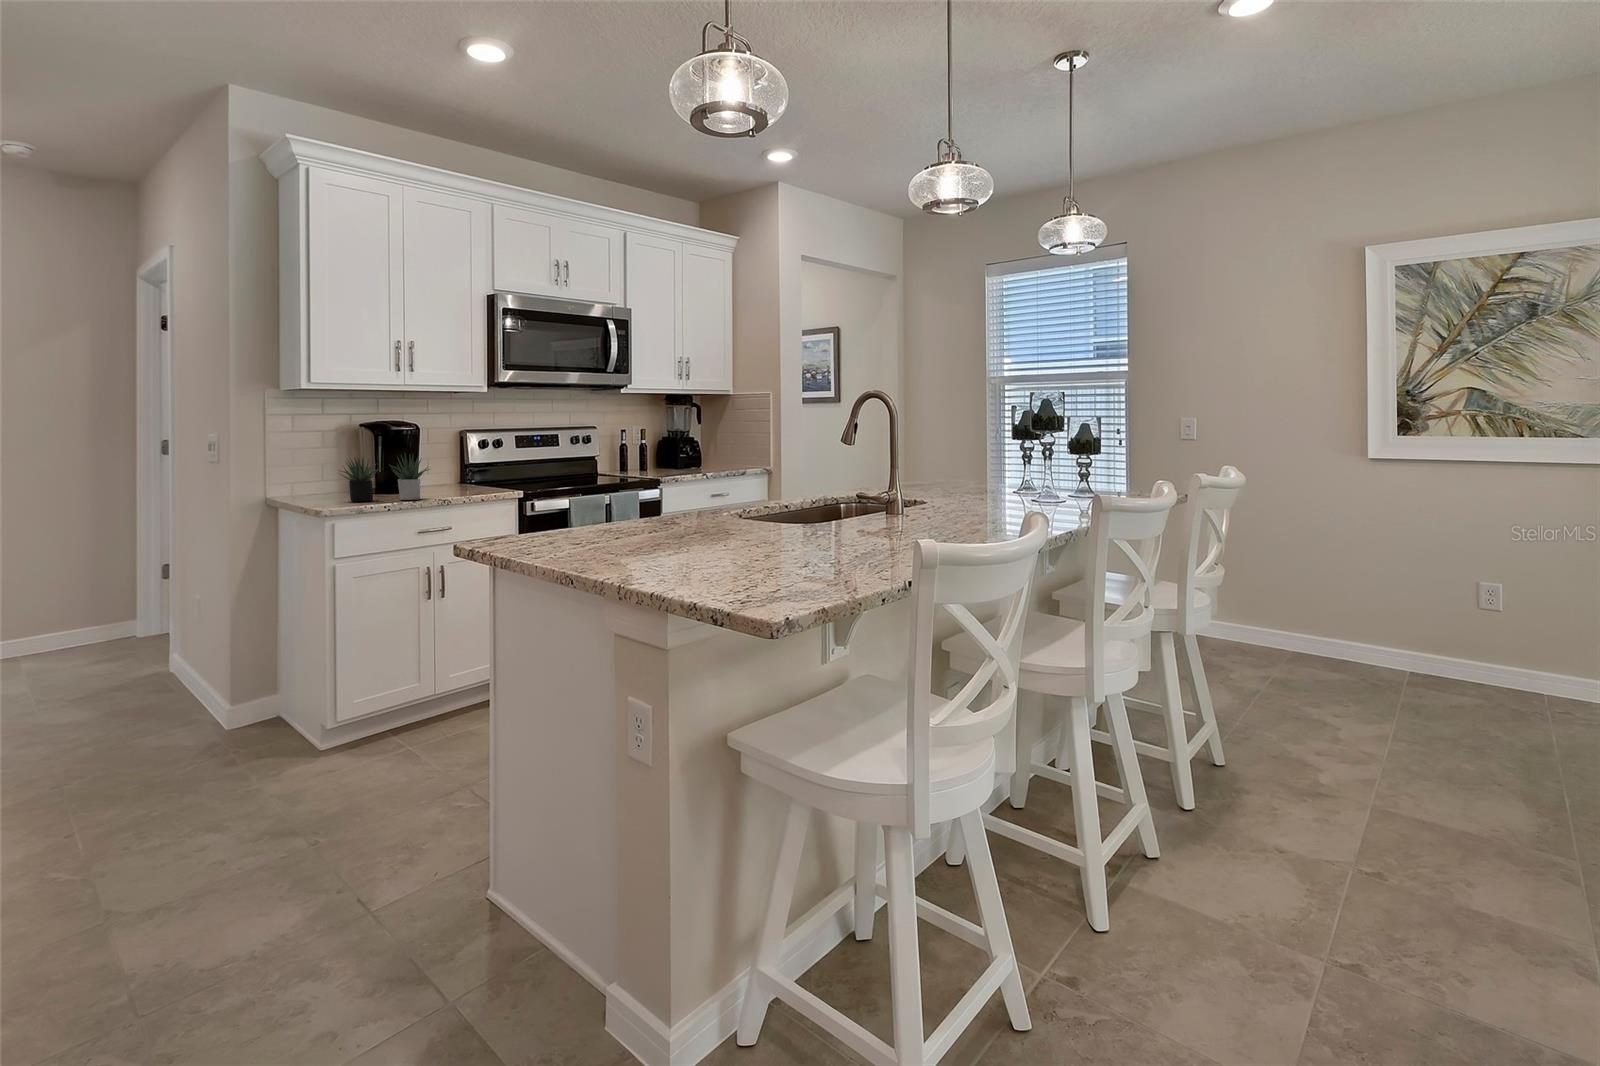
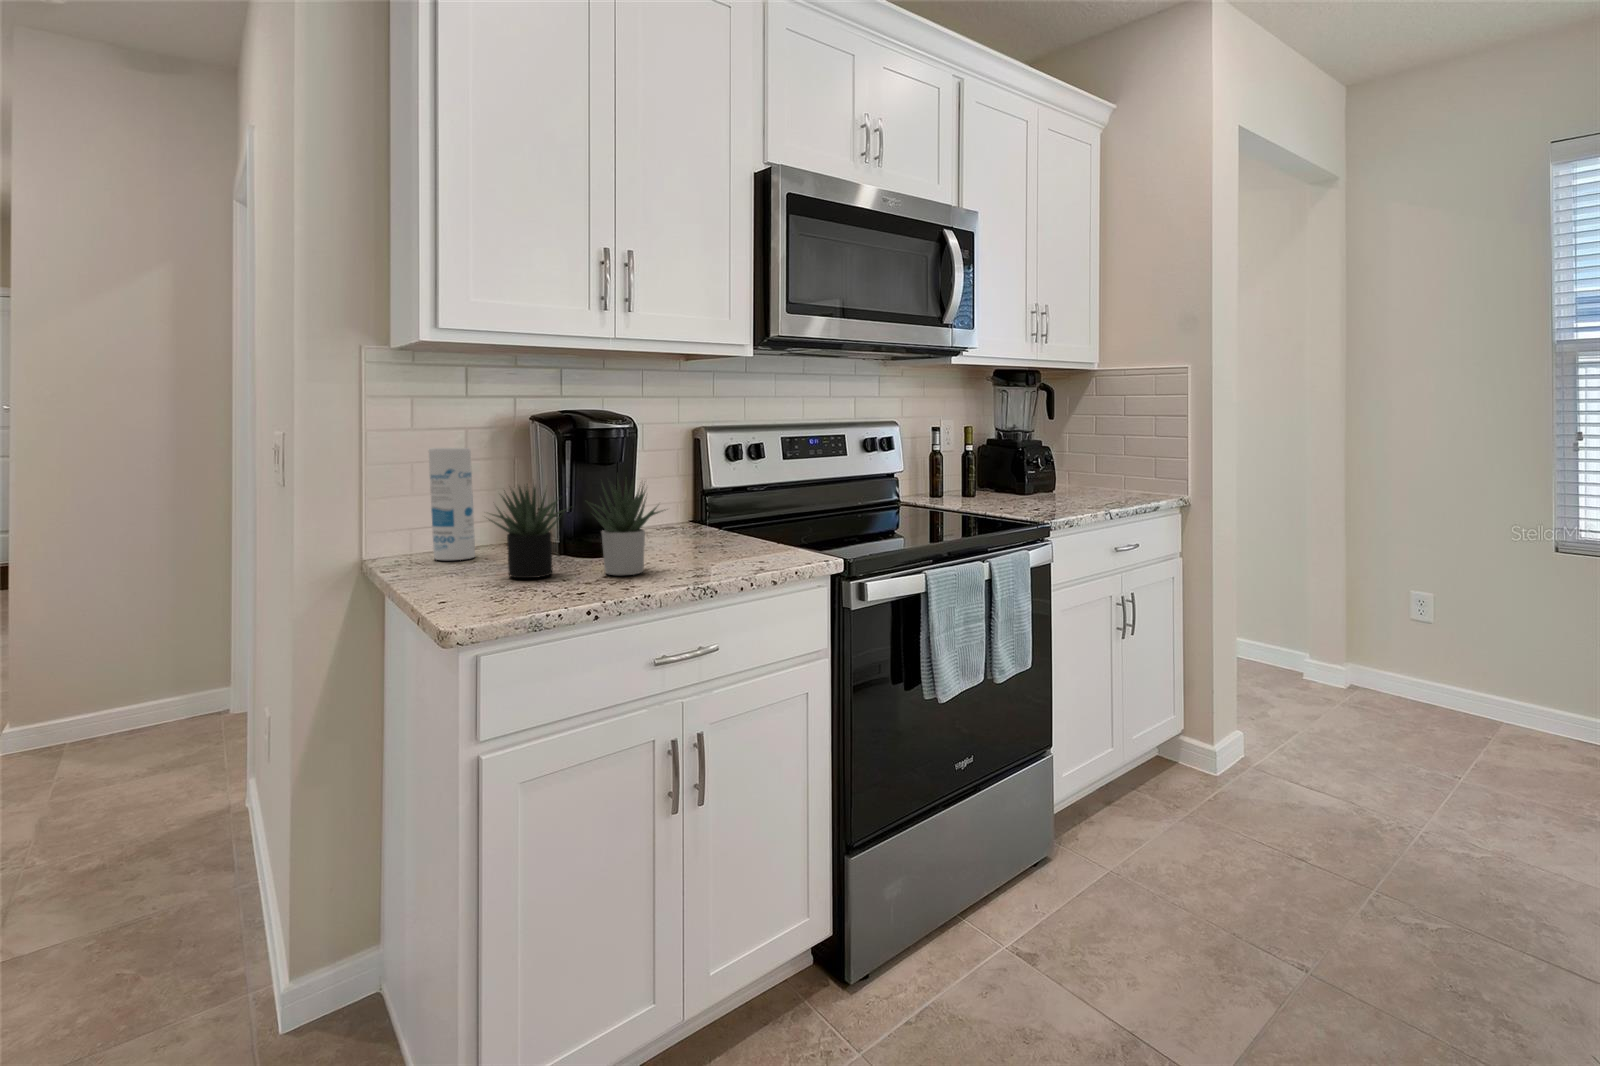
canister: none [304,441,331,497] -> present [428,448,475,560]

